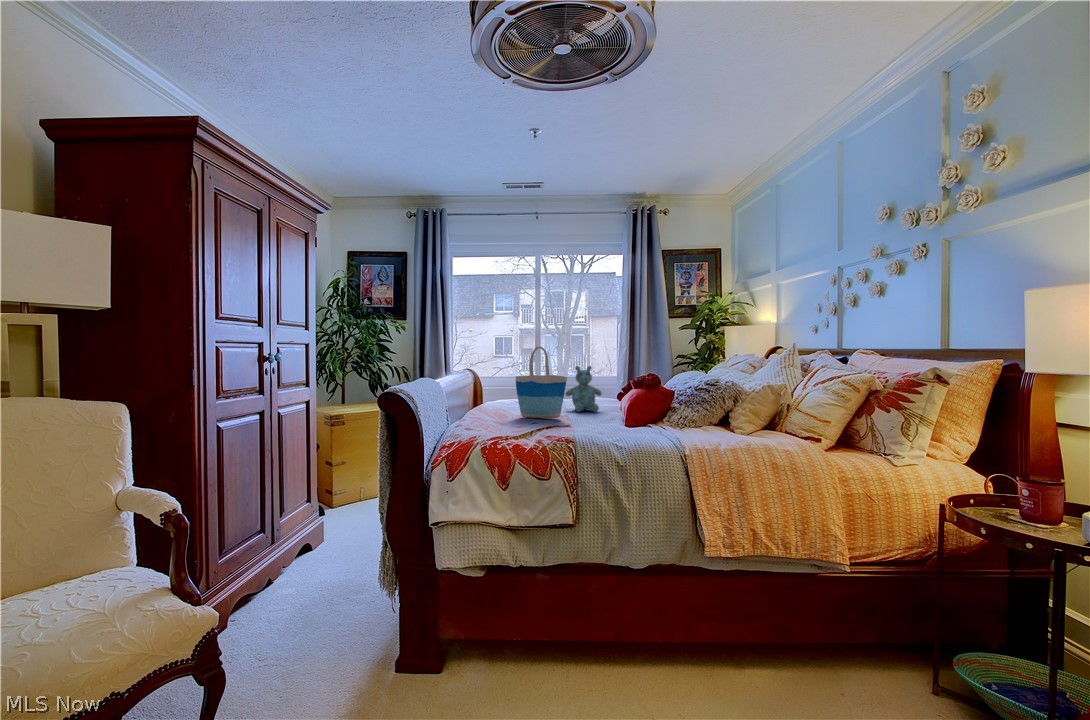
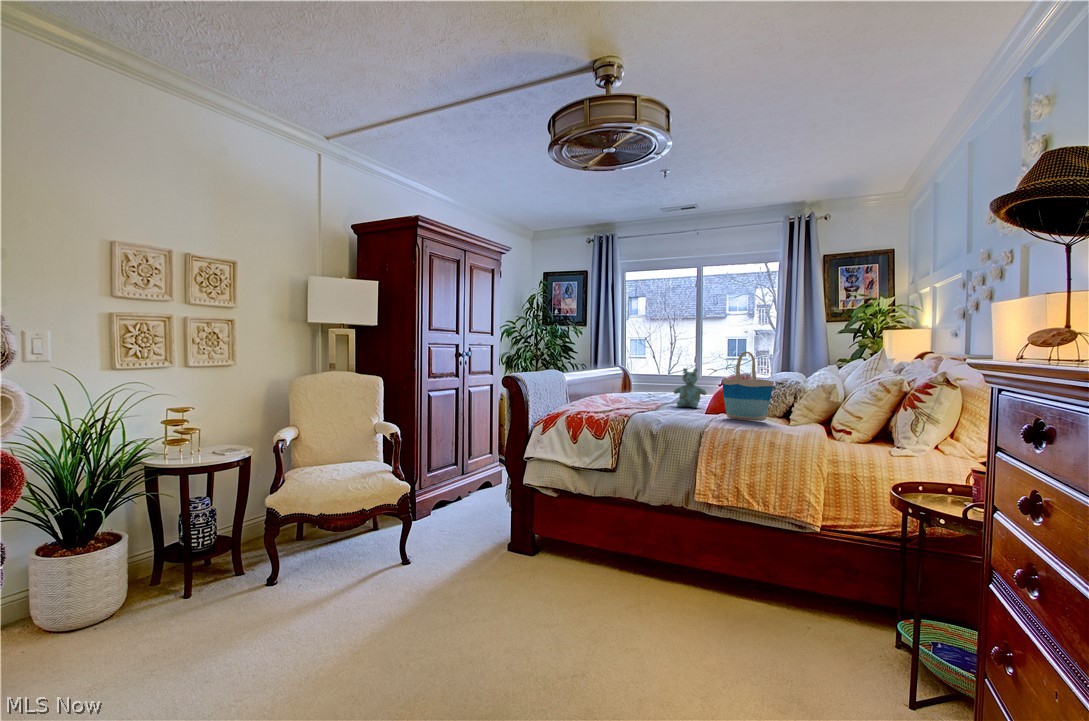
tote bag: present [516,347,567,418] -> present [723,352,774,421]

